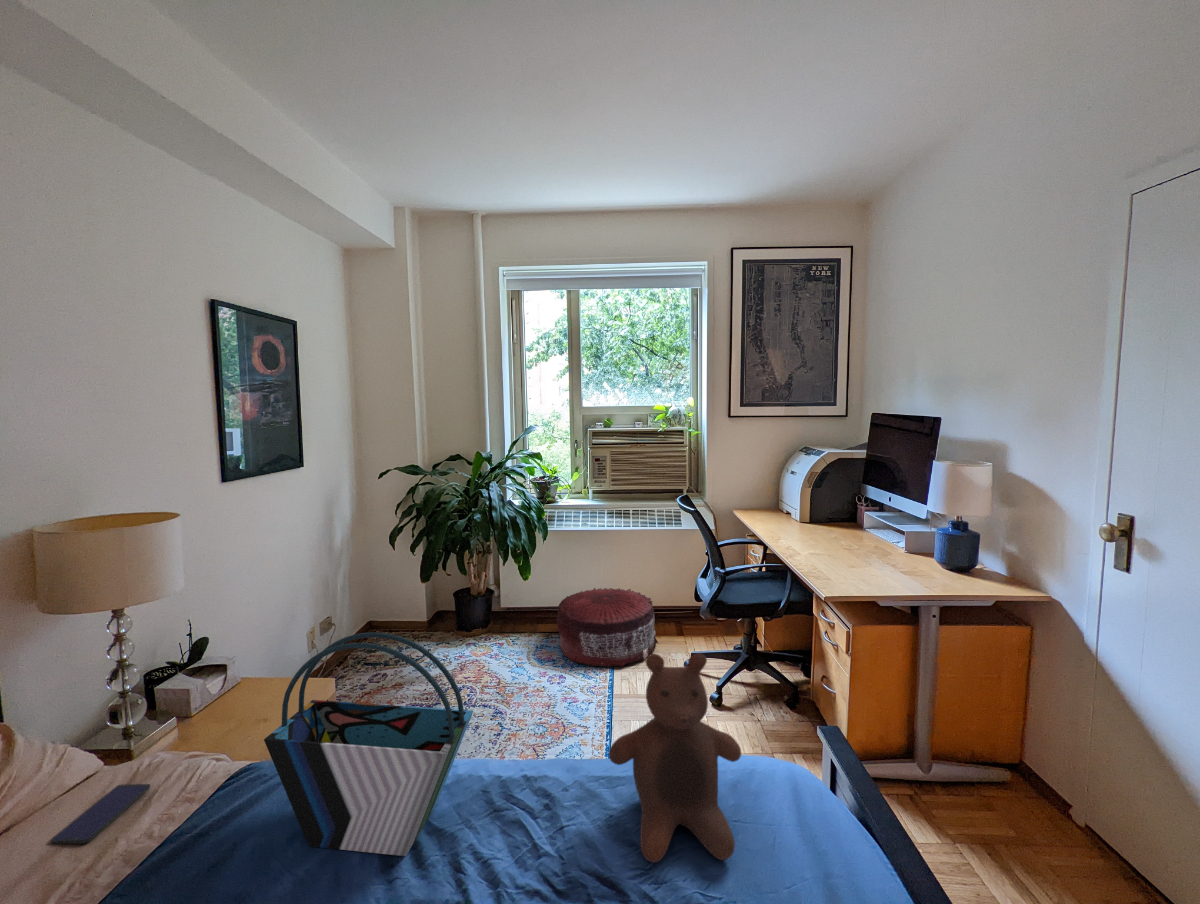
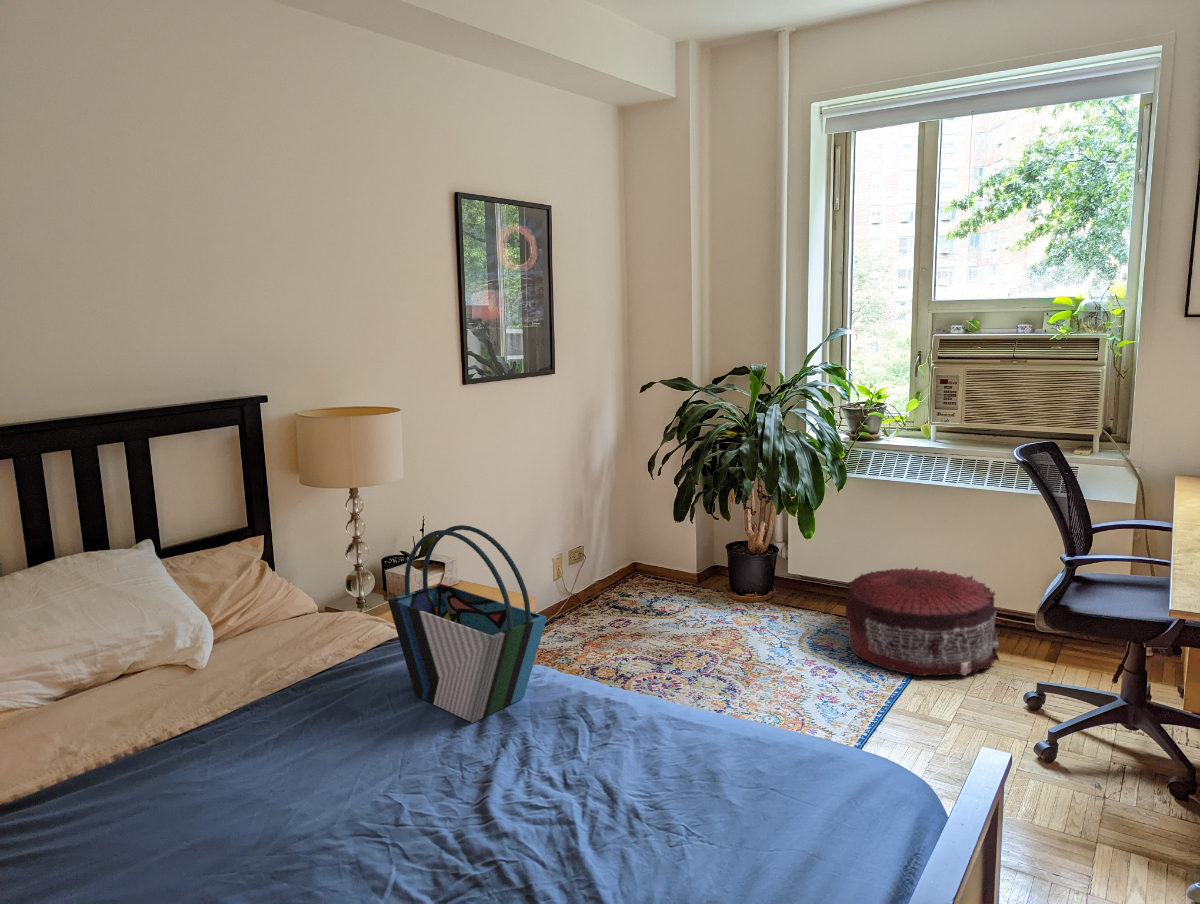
stuffed bear: present [609,653,741,863] -> none [653,591,806,817]
smartphone: present [51,784,150,844] -> none [276,623,342,650]

